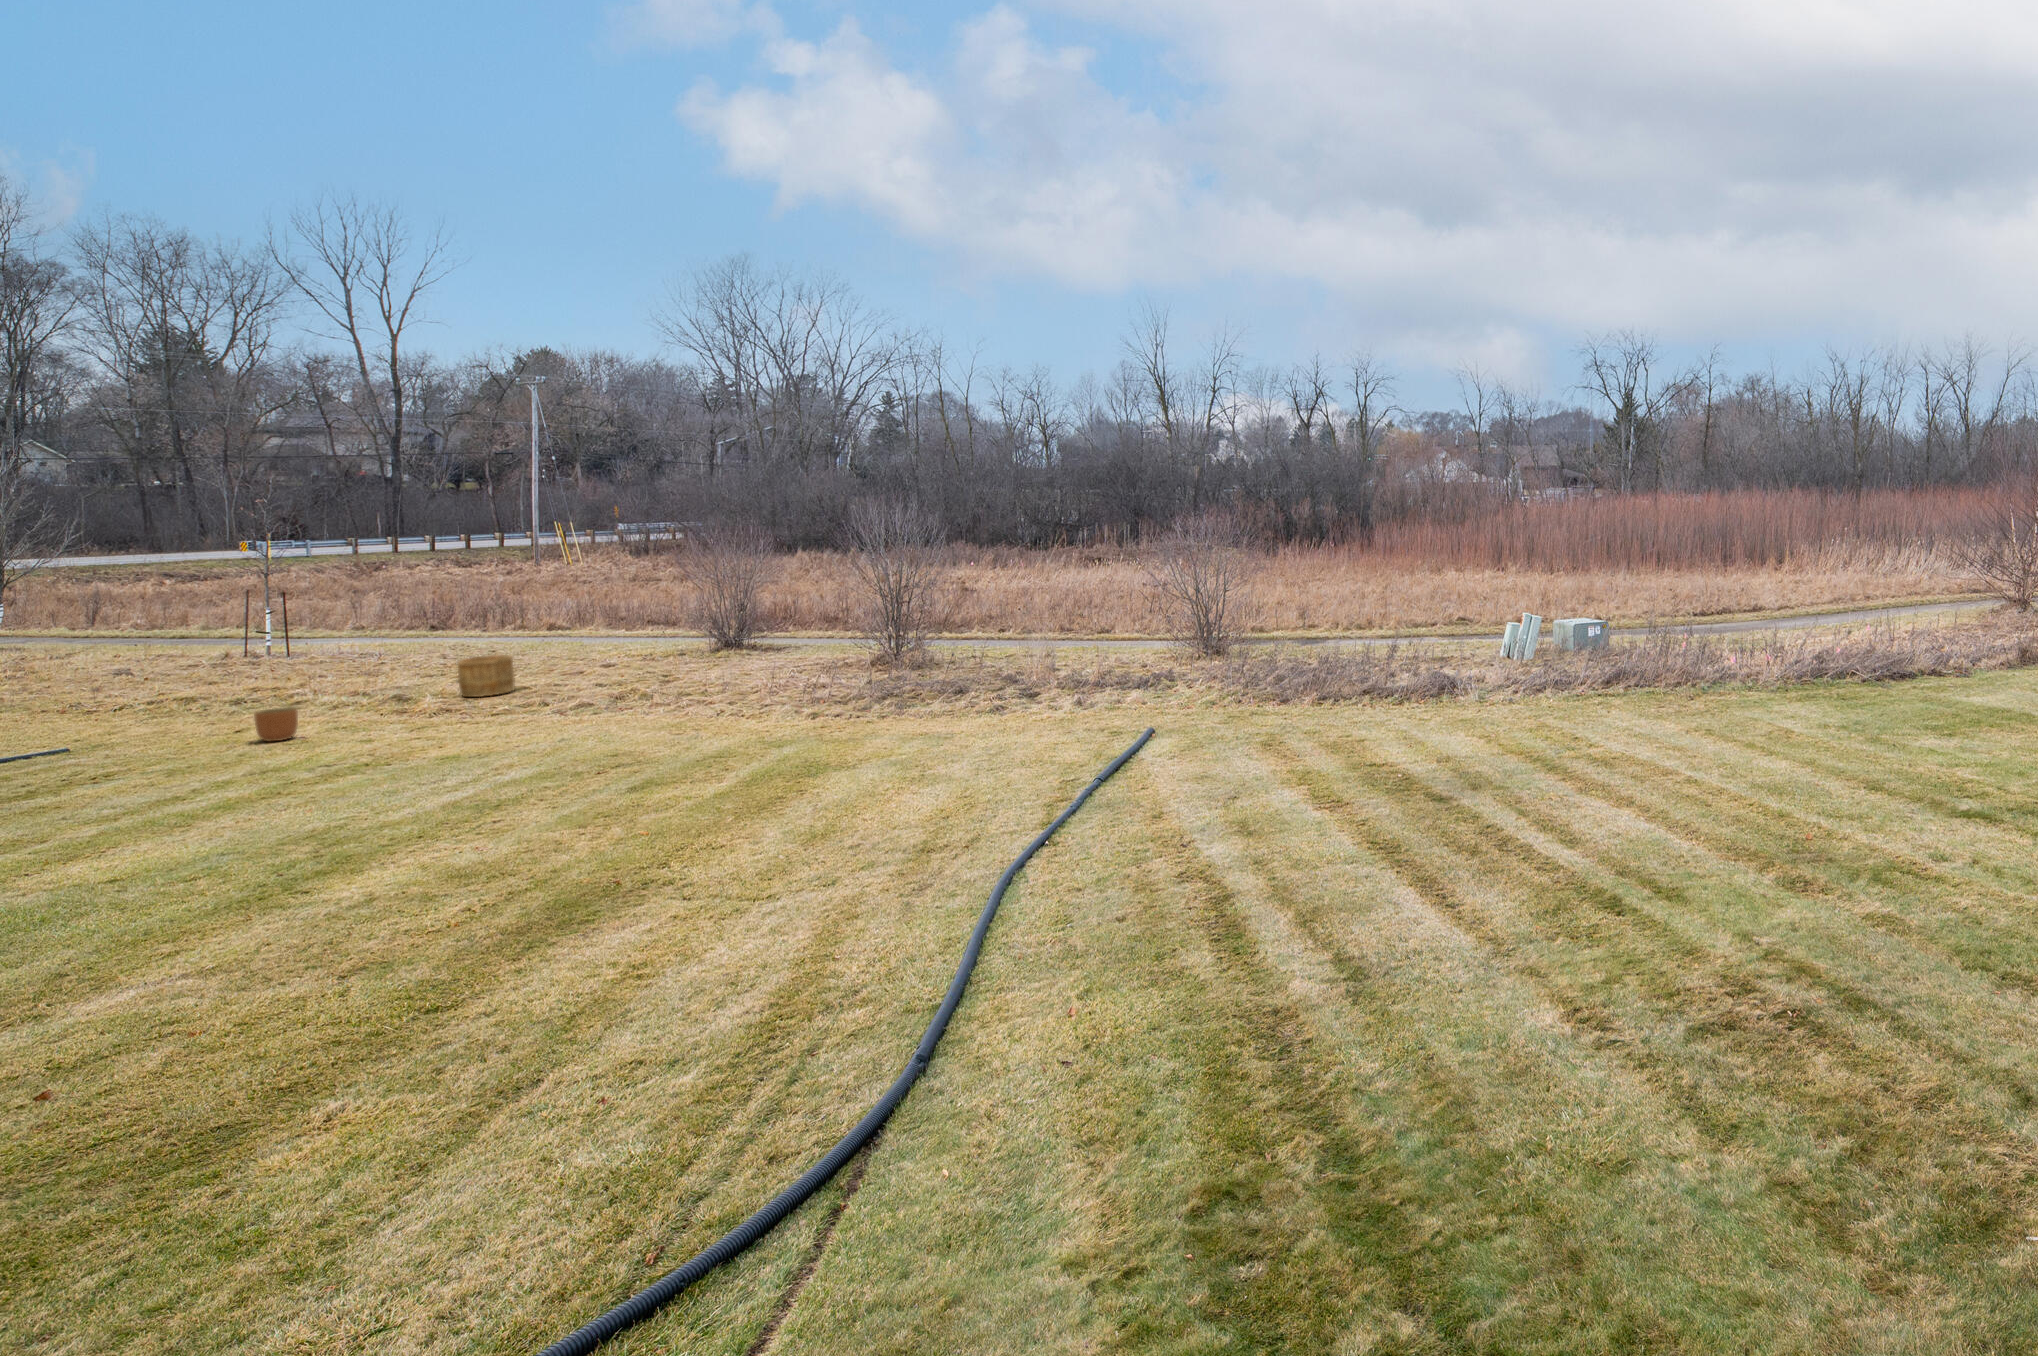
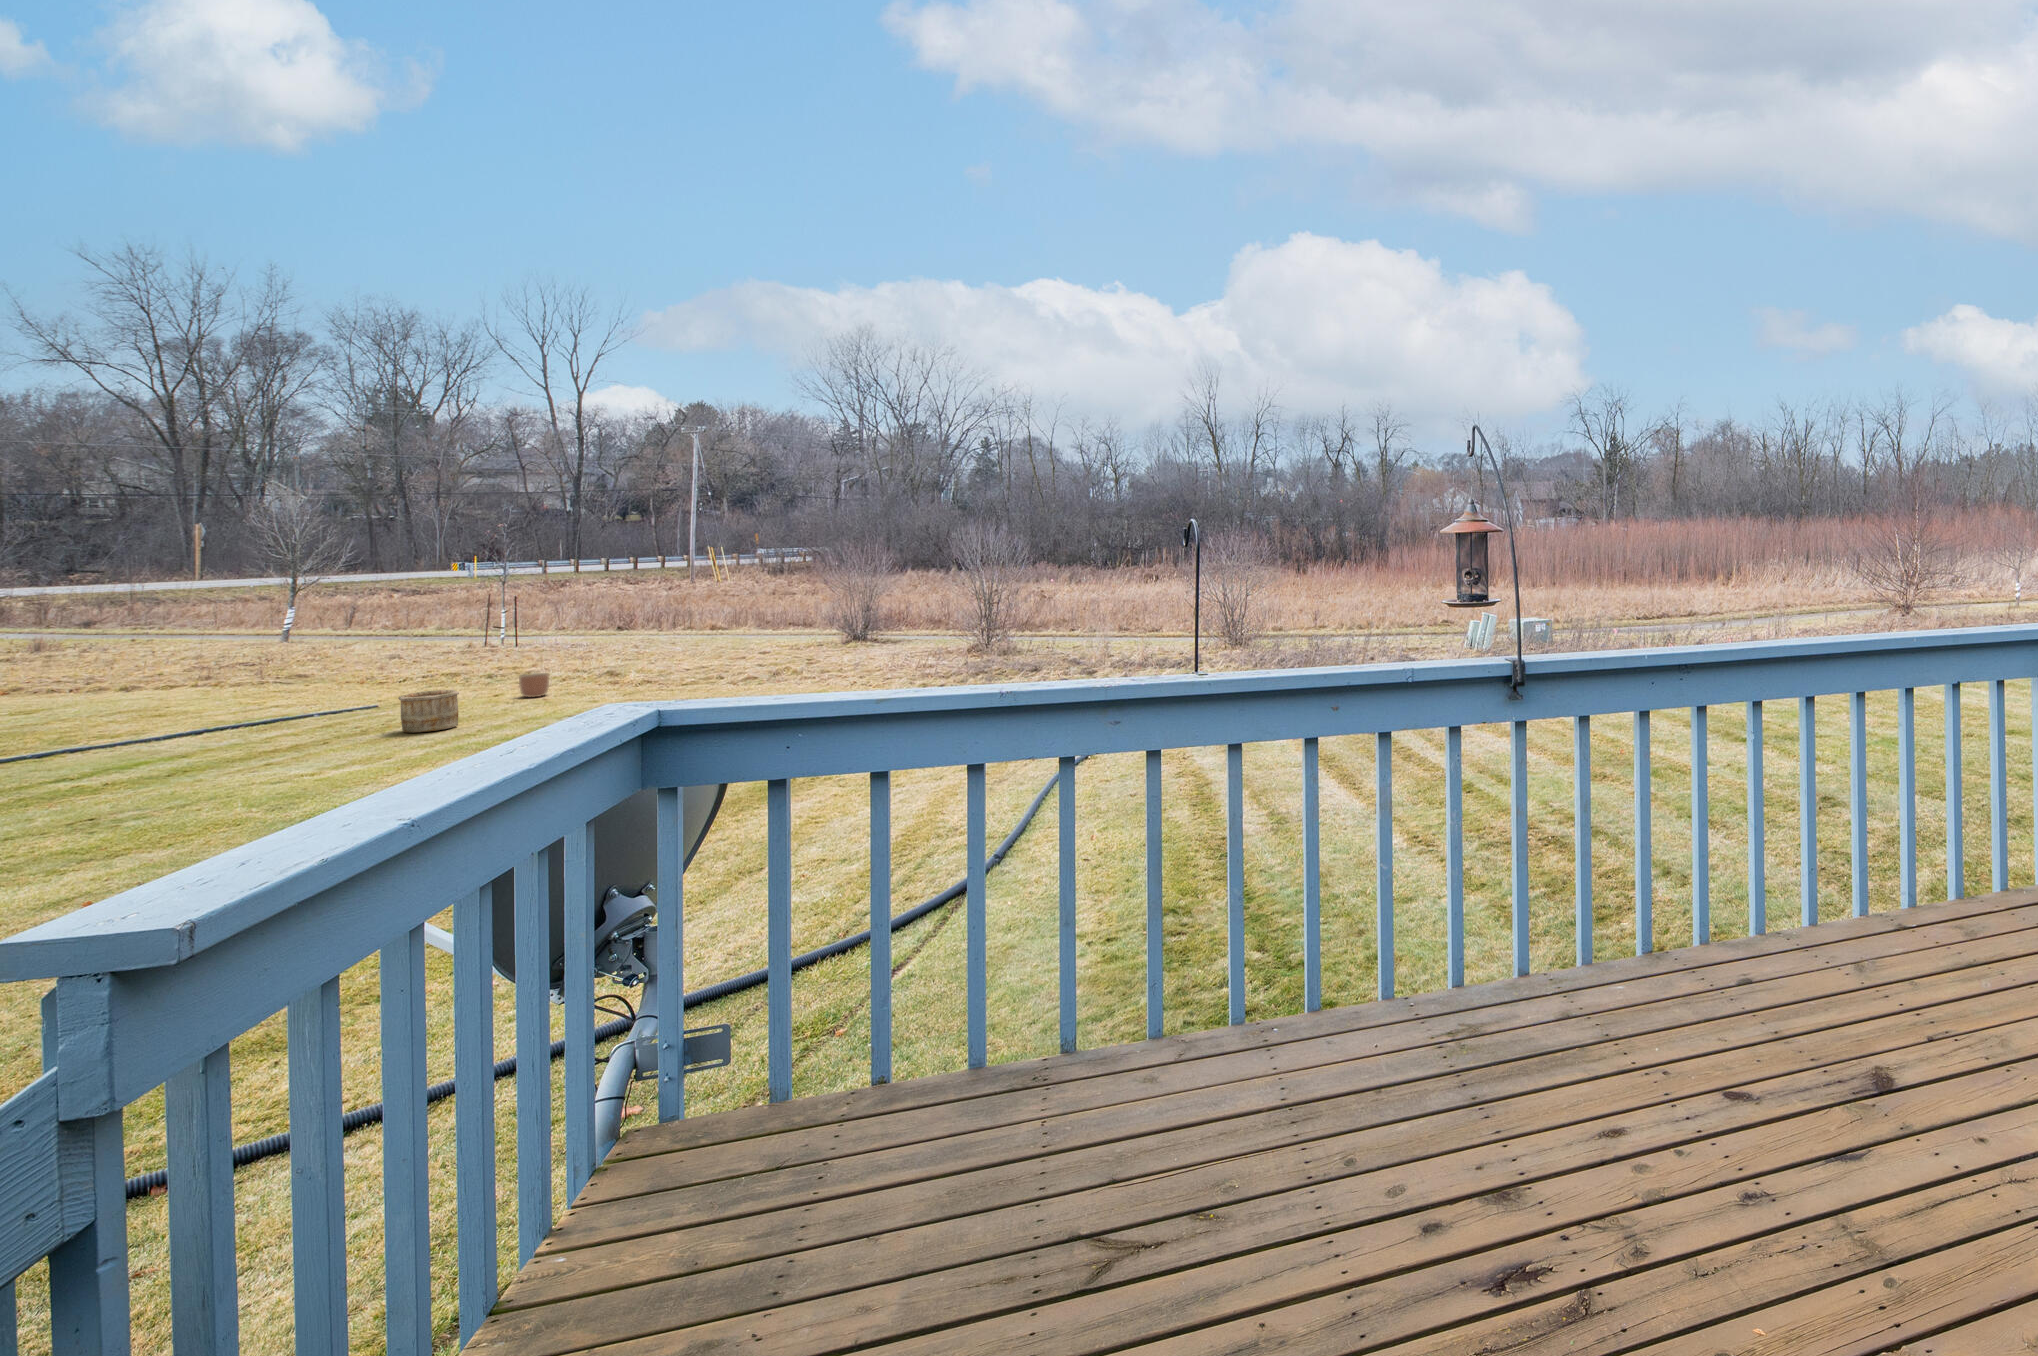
wooden bucket: present [455,655,515,697] -> present [398,690,459,732]

